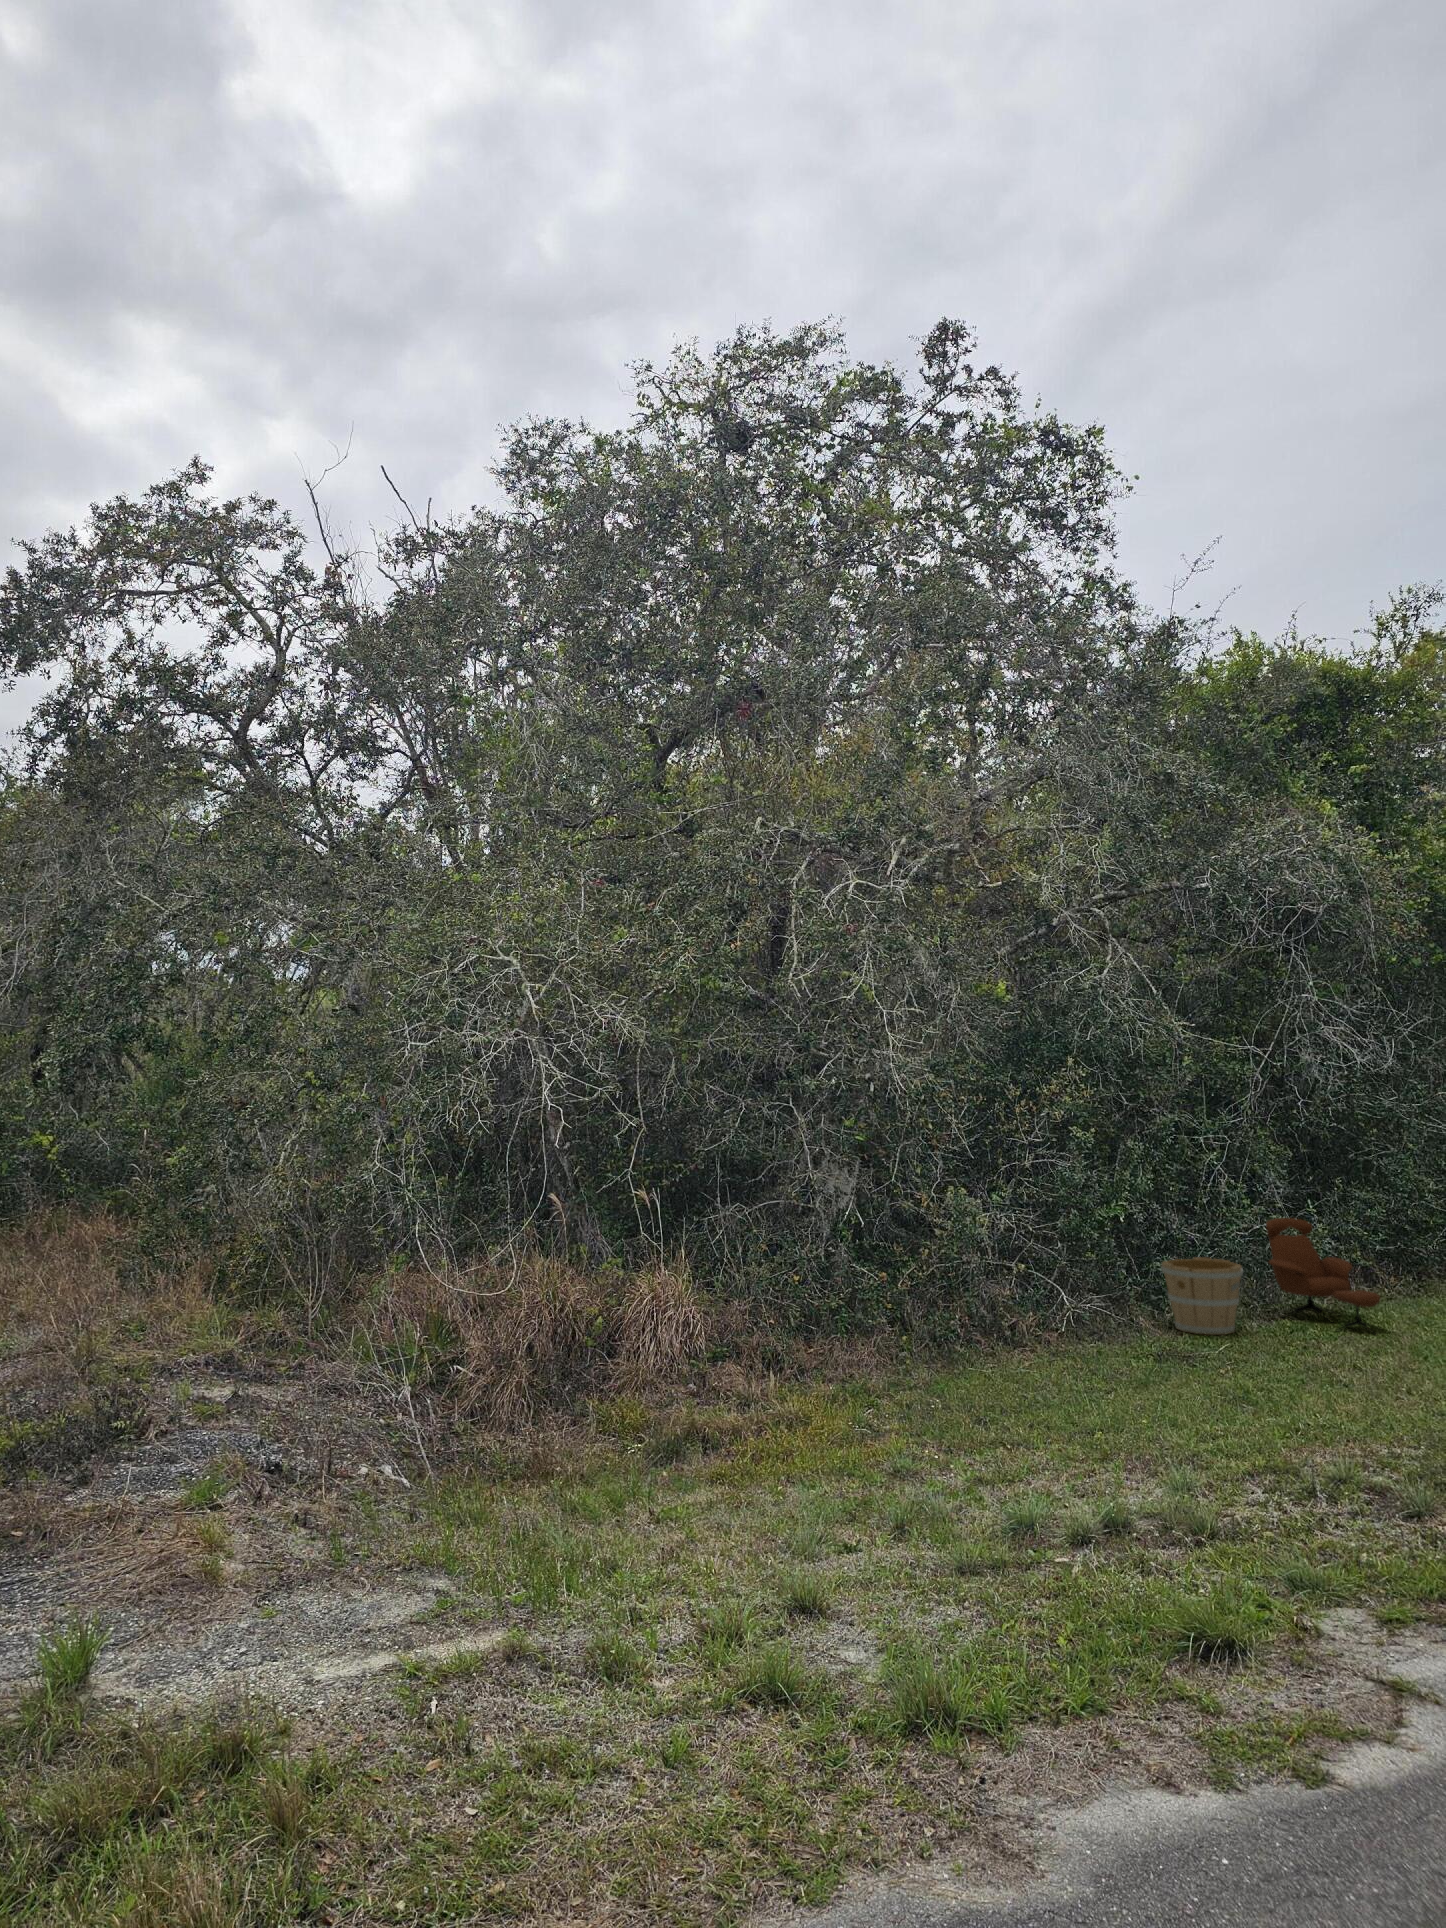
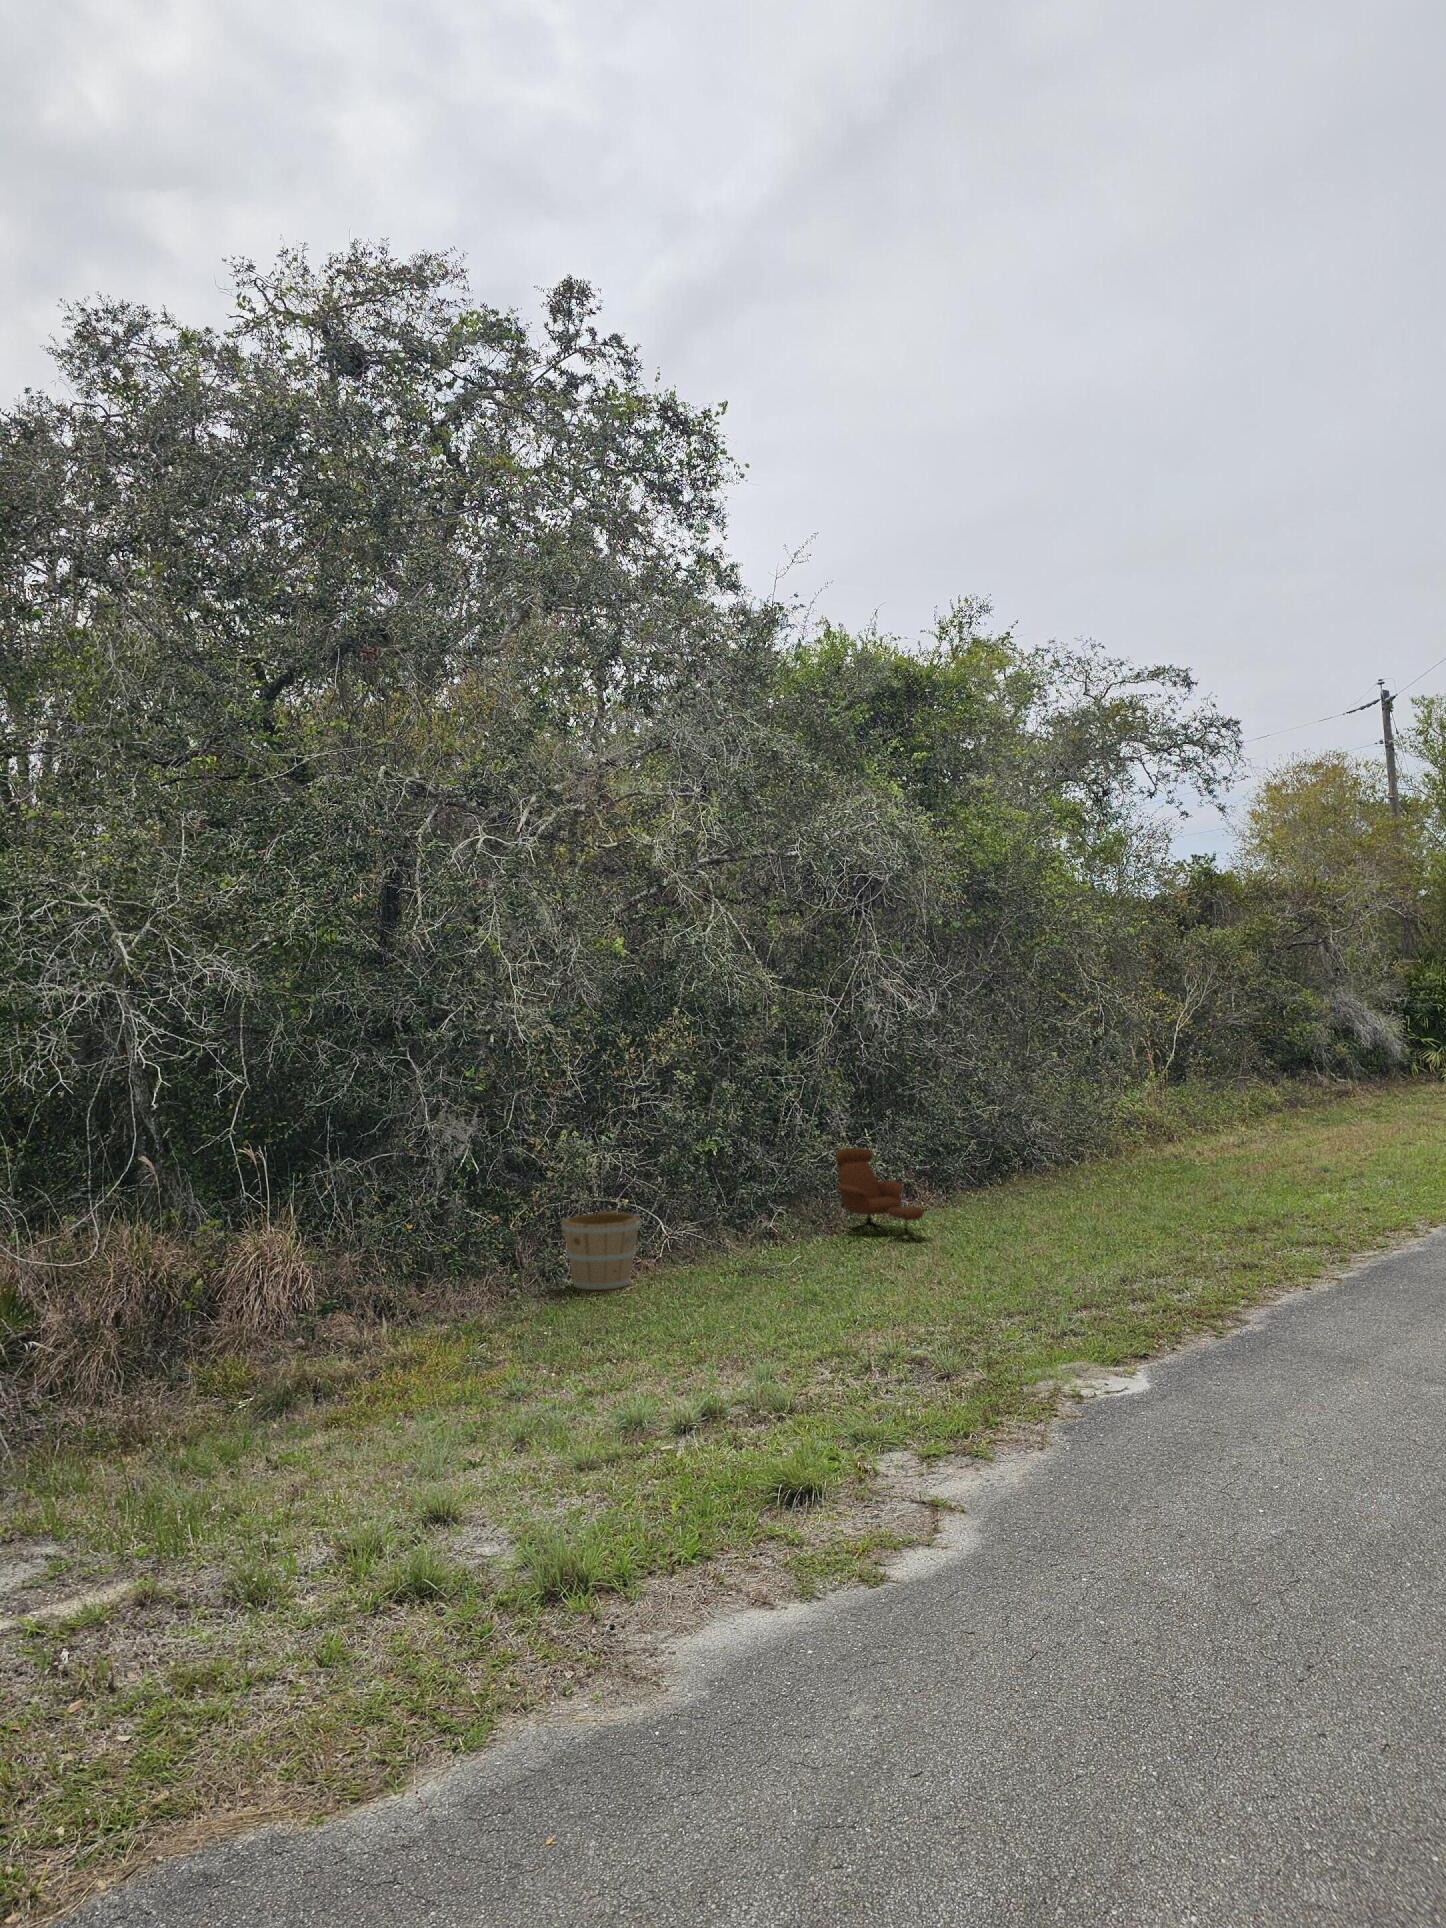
wooden bucket: present [1162,1257,1243,1335] -> present [561,1211,641,1290]

